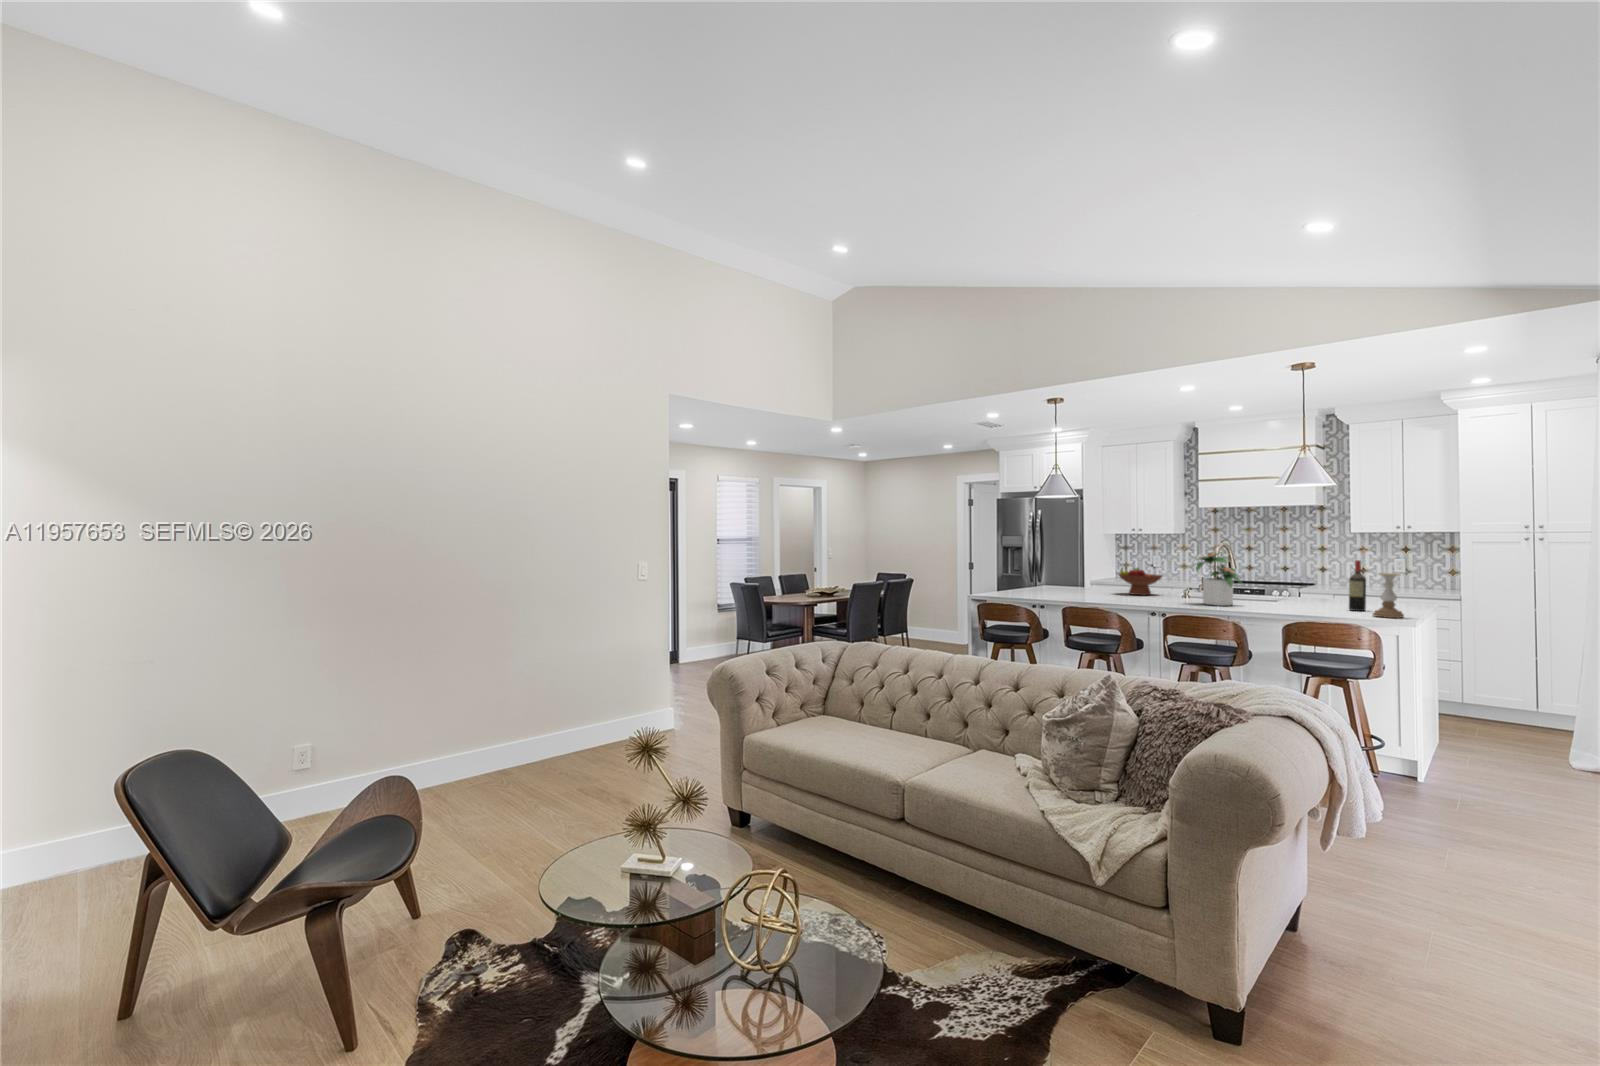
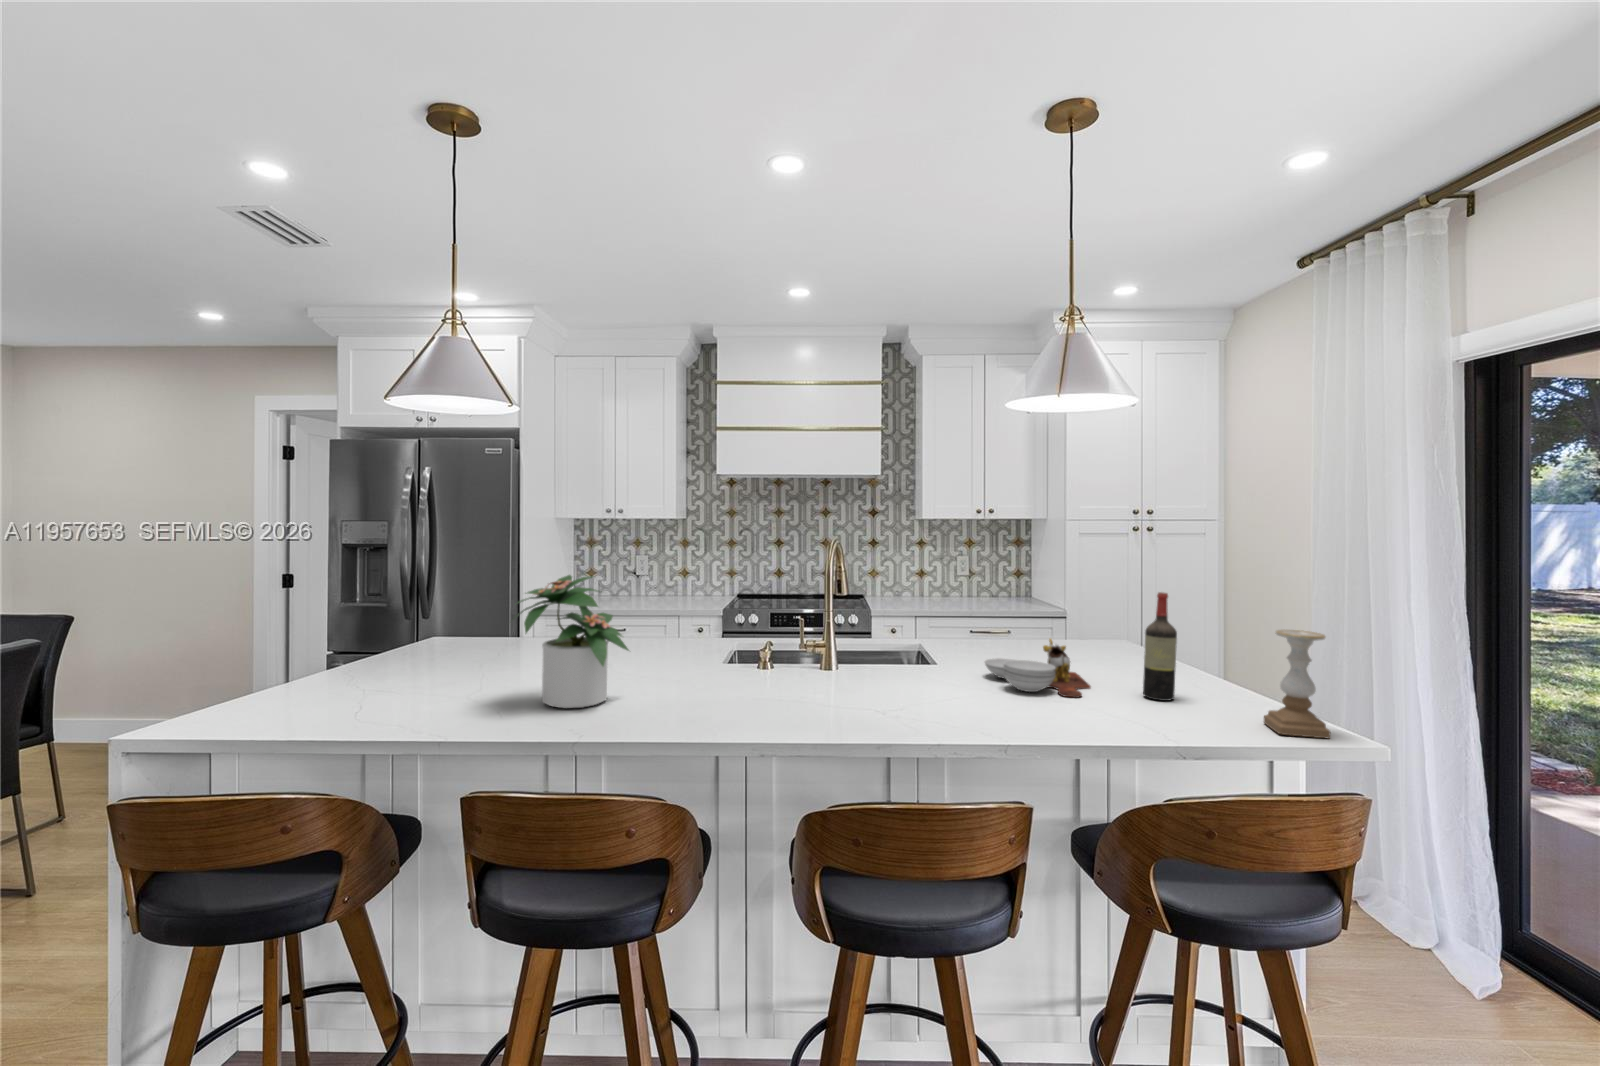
potted plant: present [1196,552,1242,606] -> present [512,575,629,708]
fruit bowl: present [1119,568,1162,595] -> none [638,606,735,673]
cutting board: none [1279,586,1342,608] -> present [985,639,1090,697]

